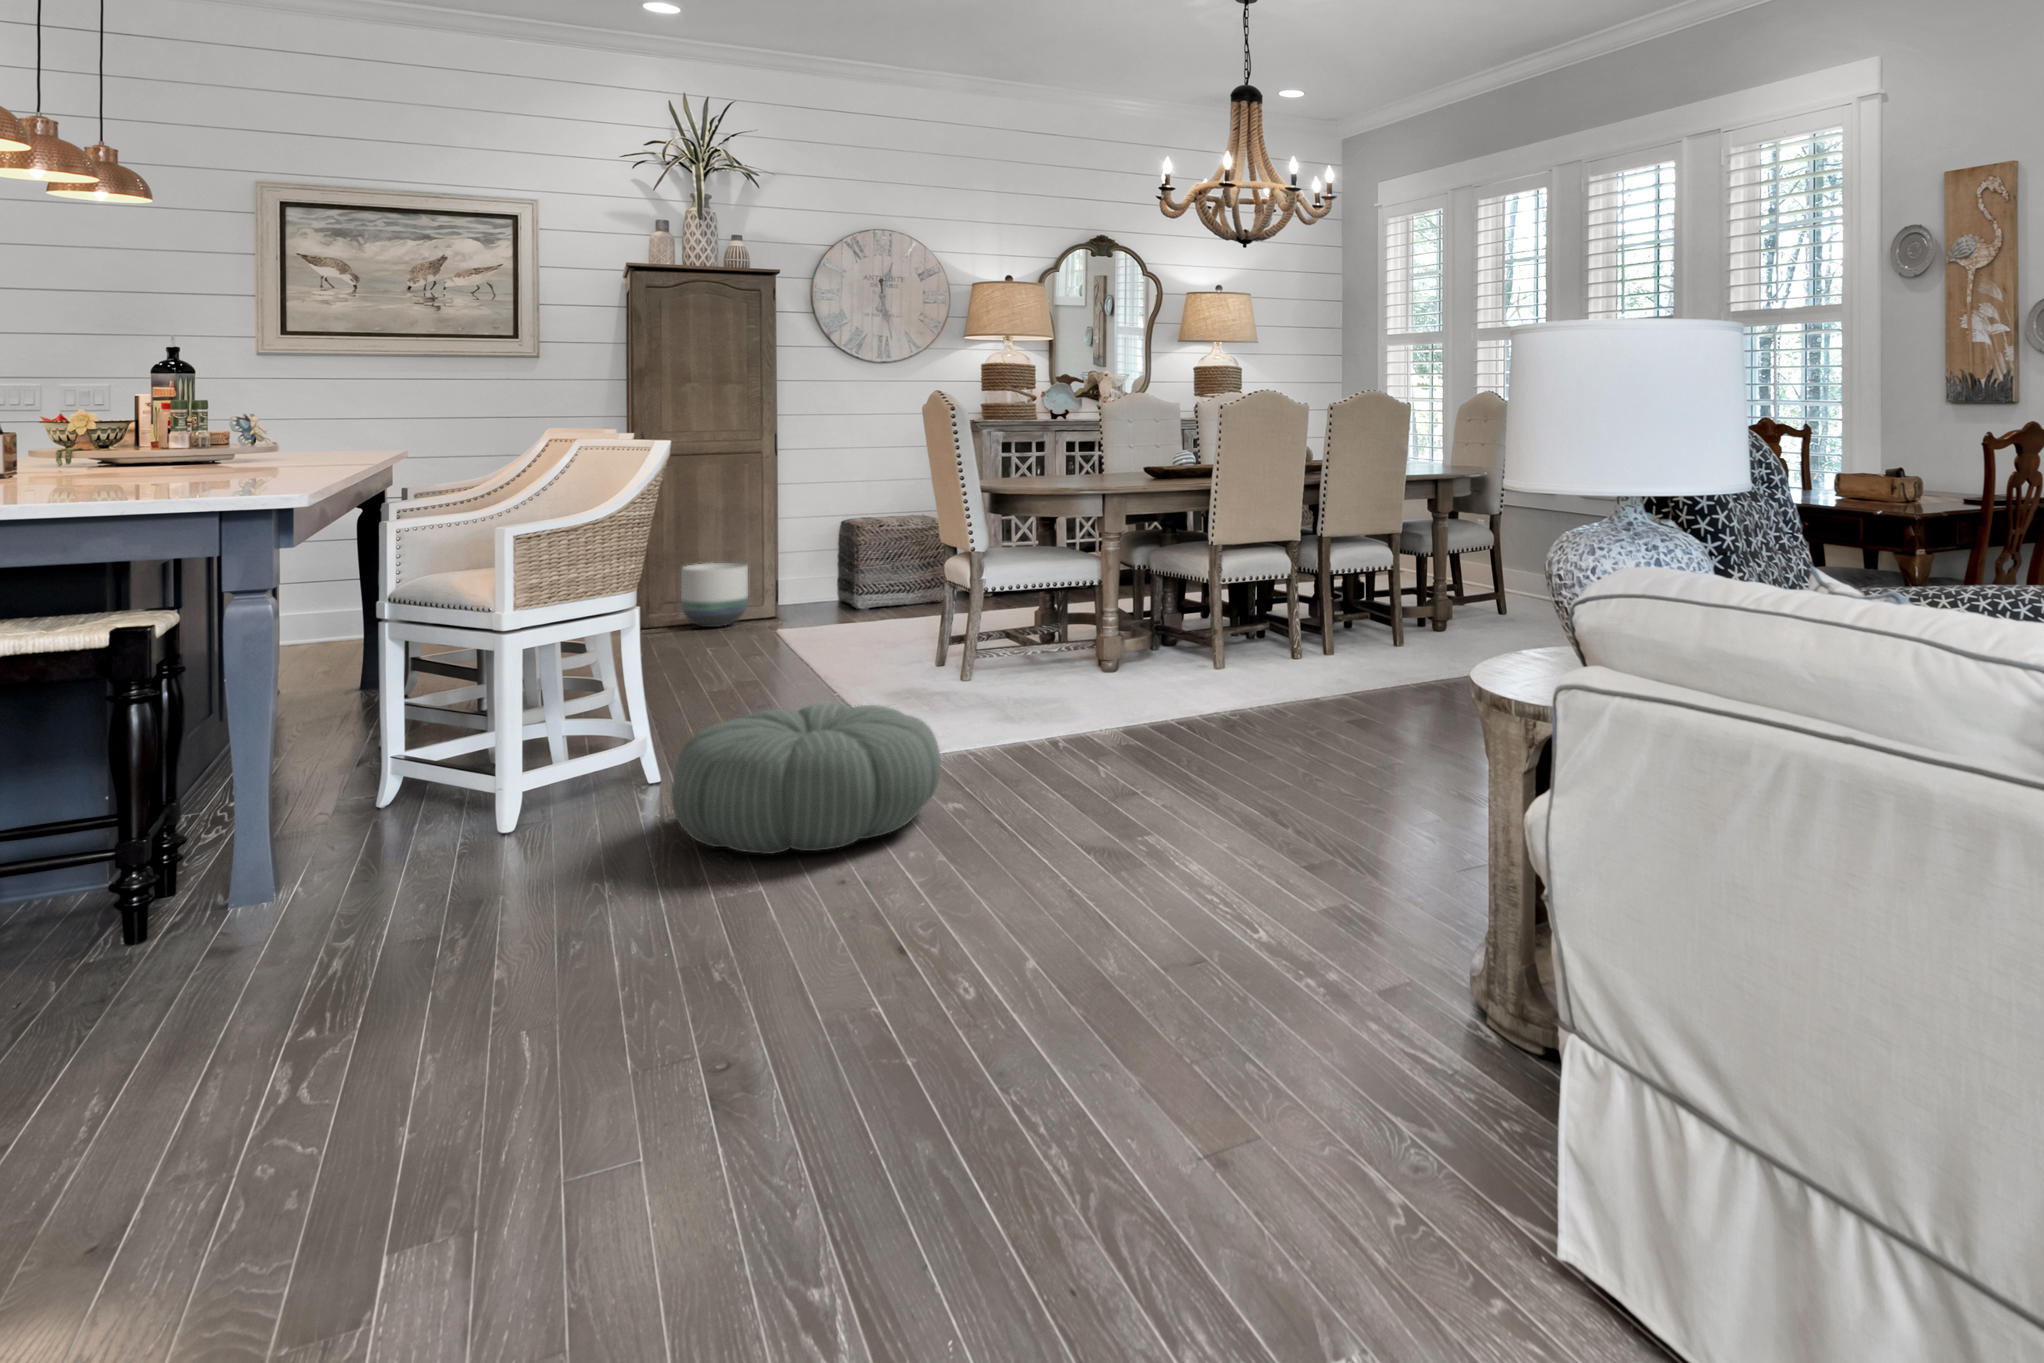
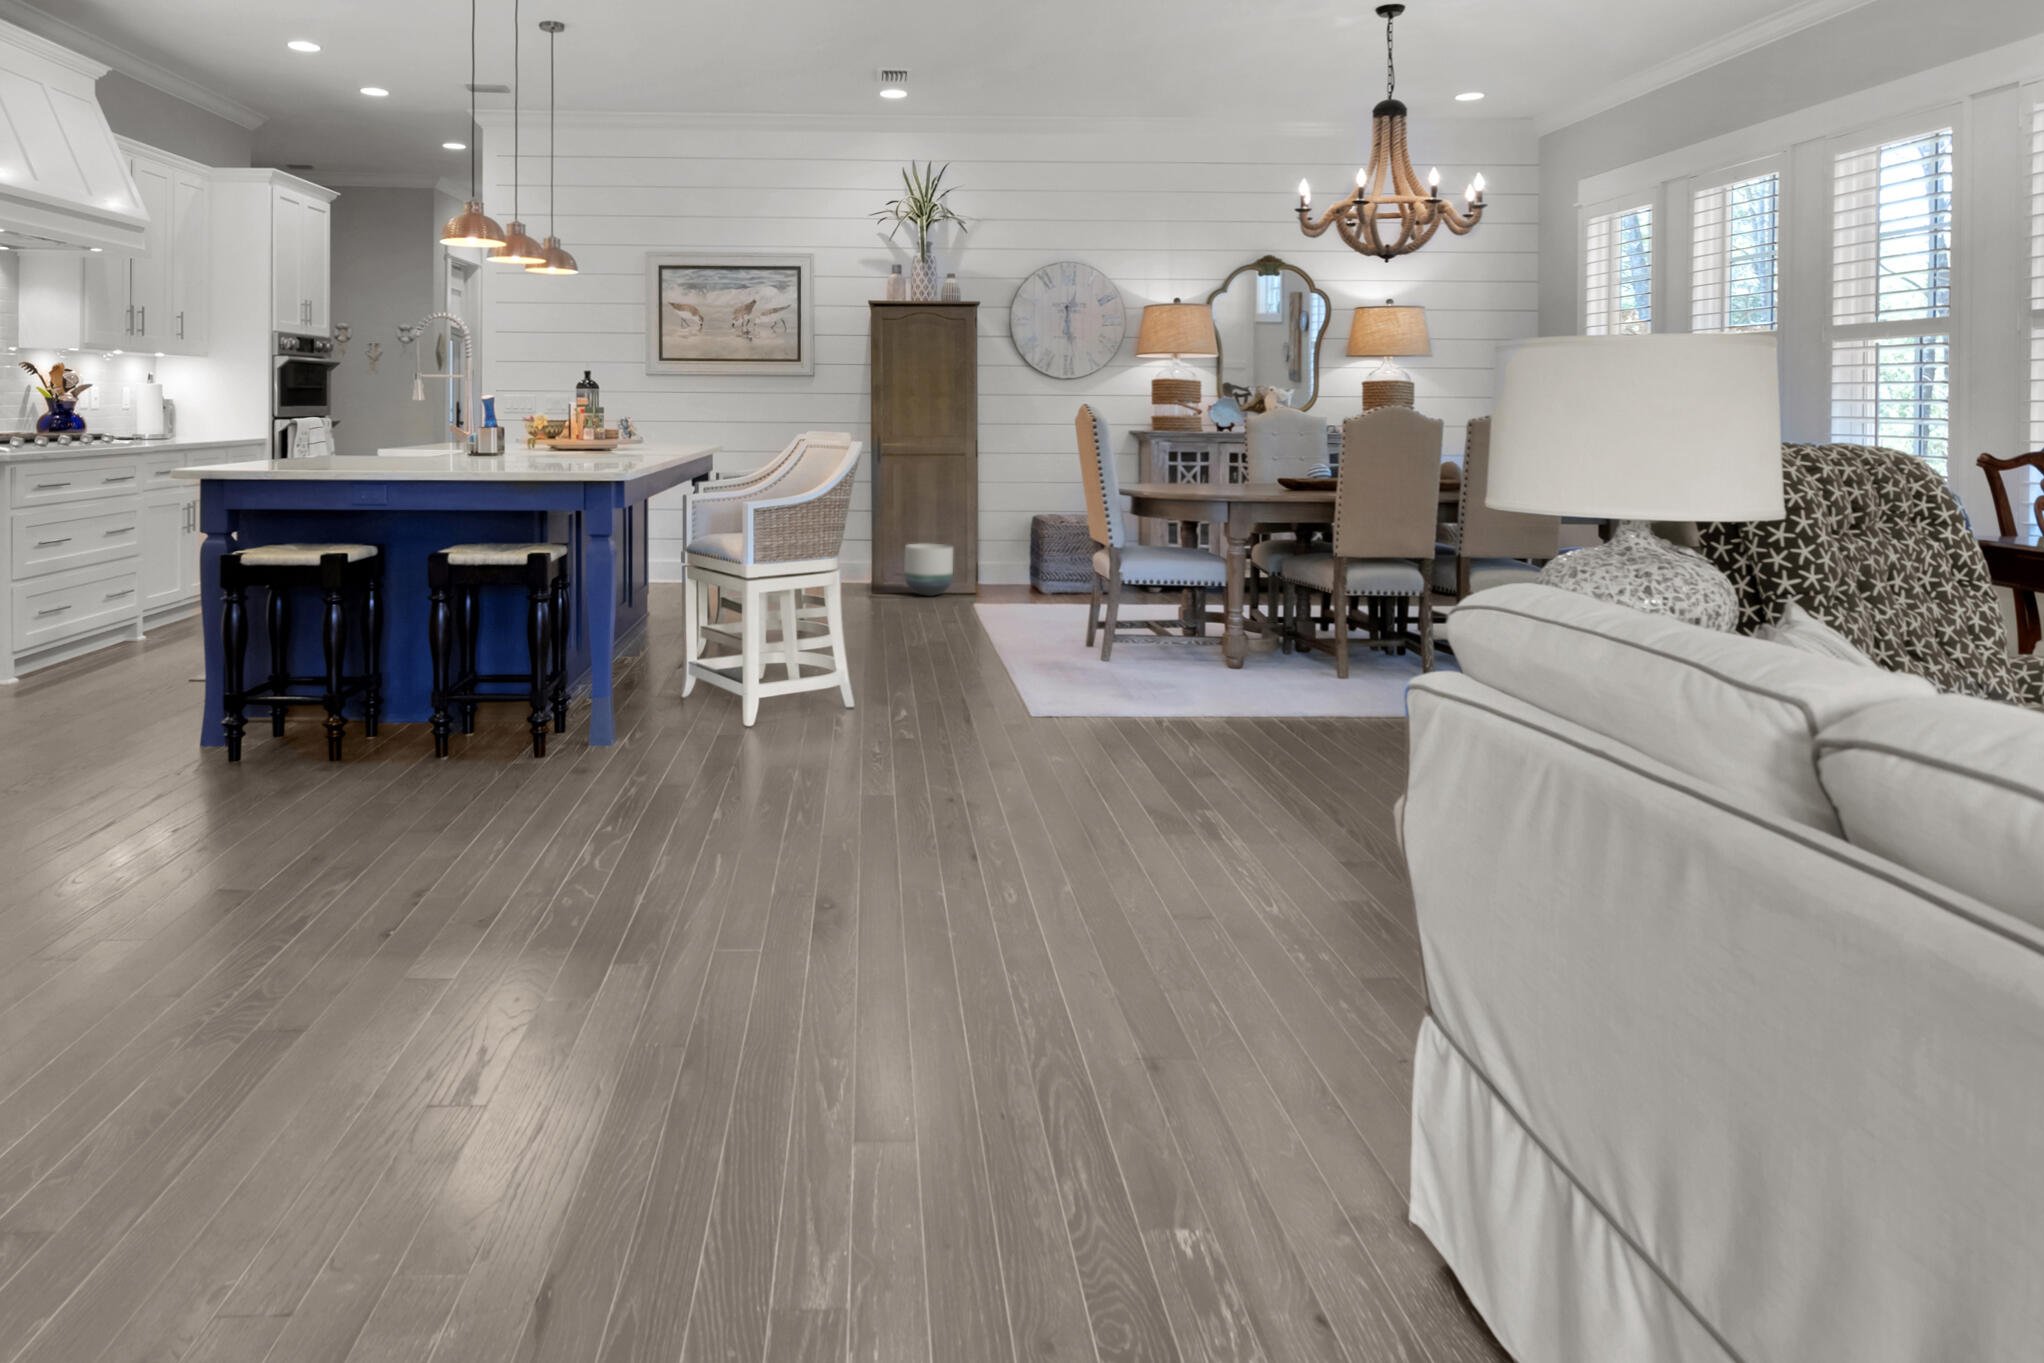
pouf: present [672,704,941,854] -> none [842,658,1042,774]

